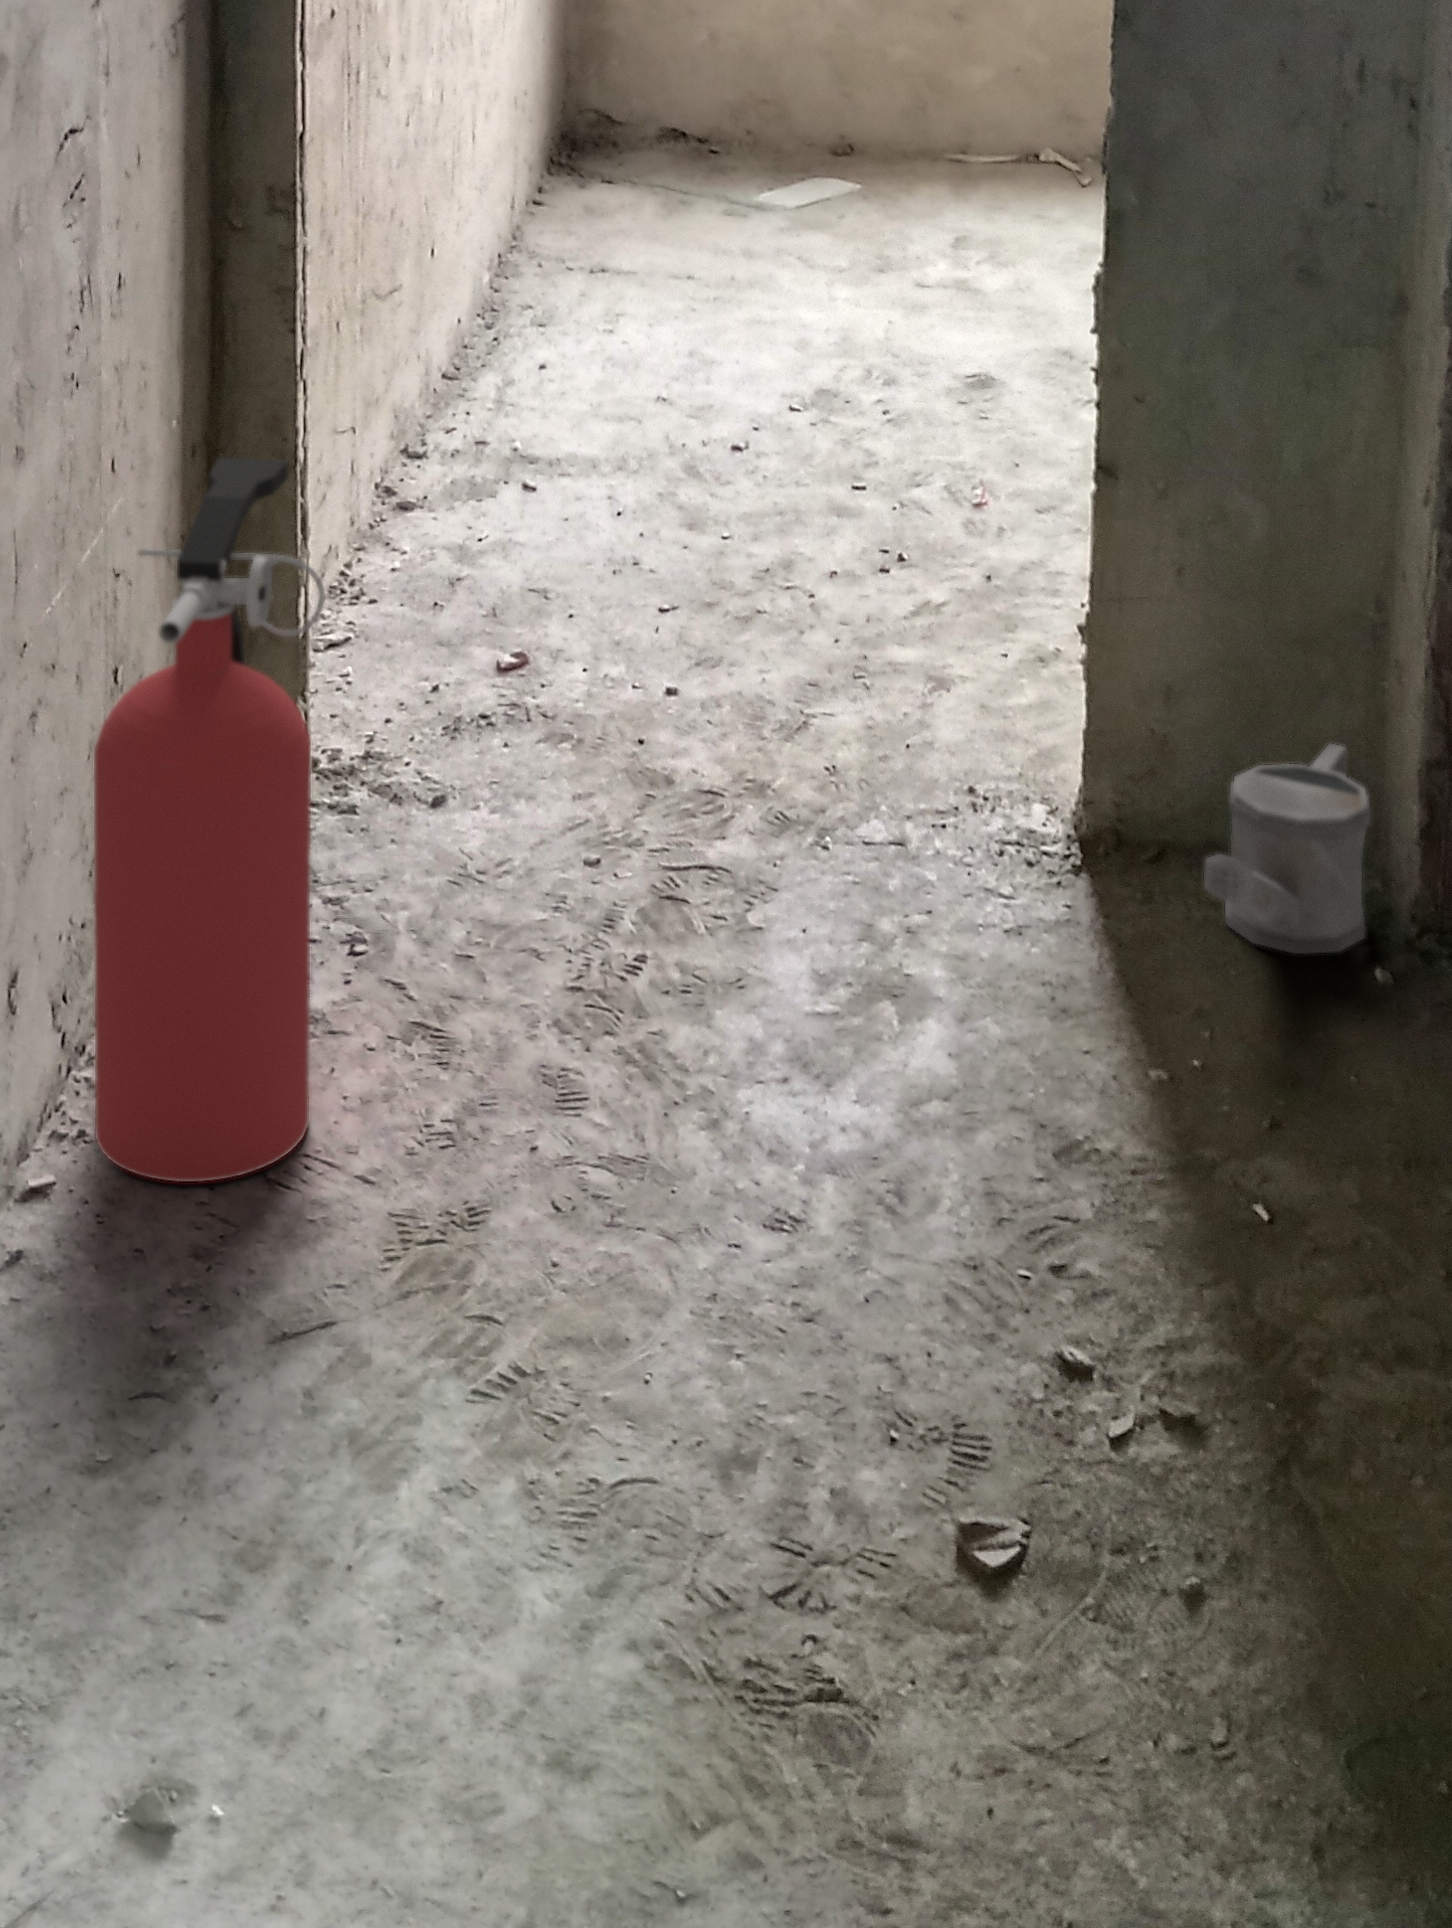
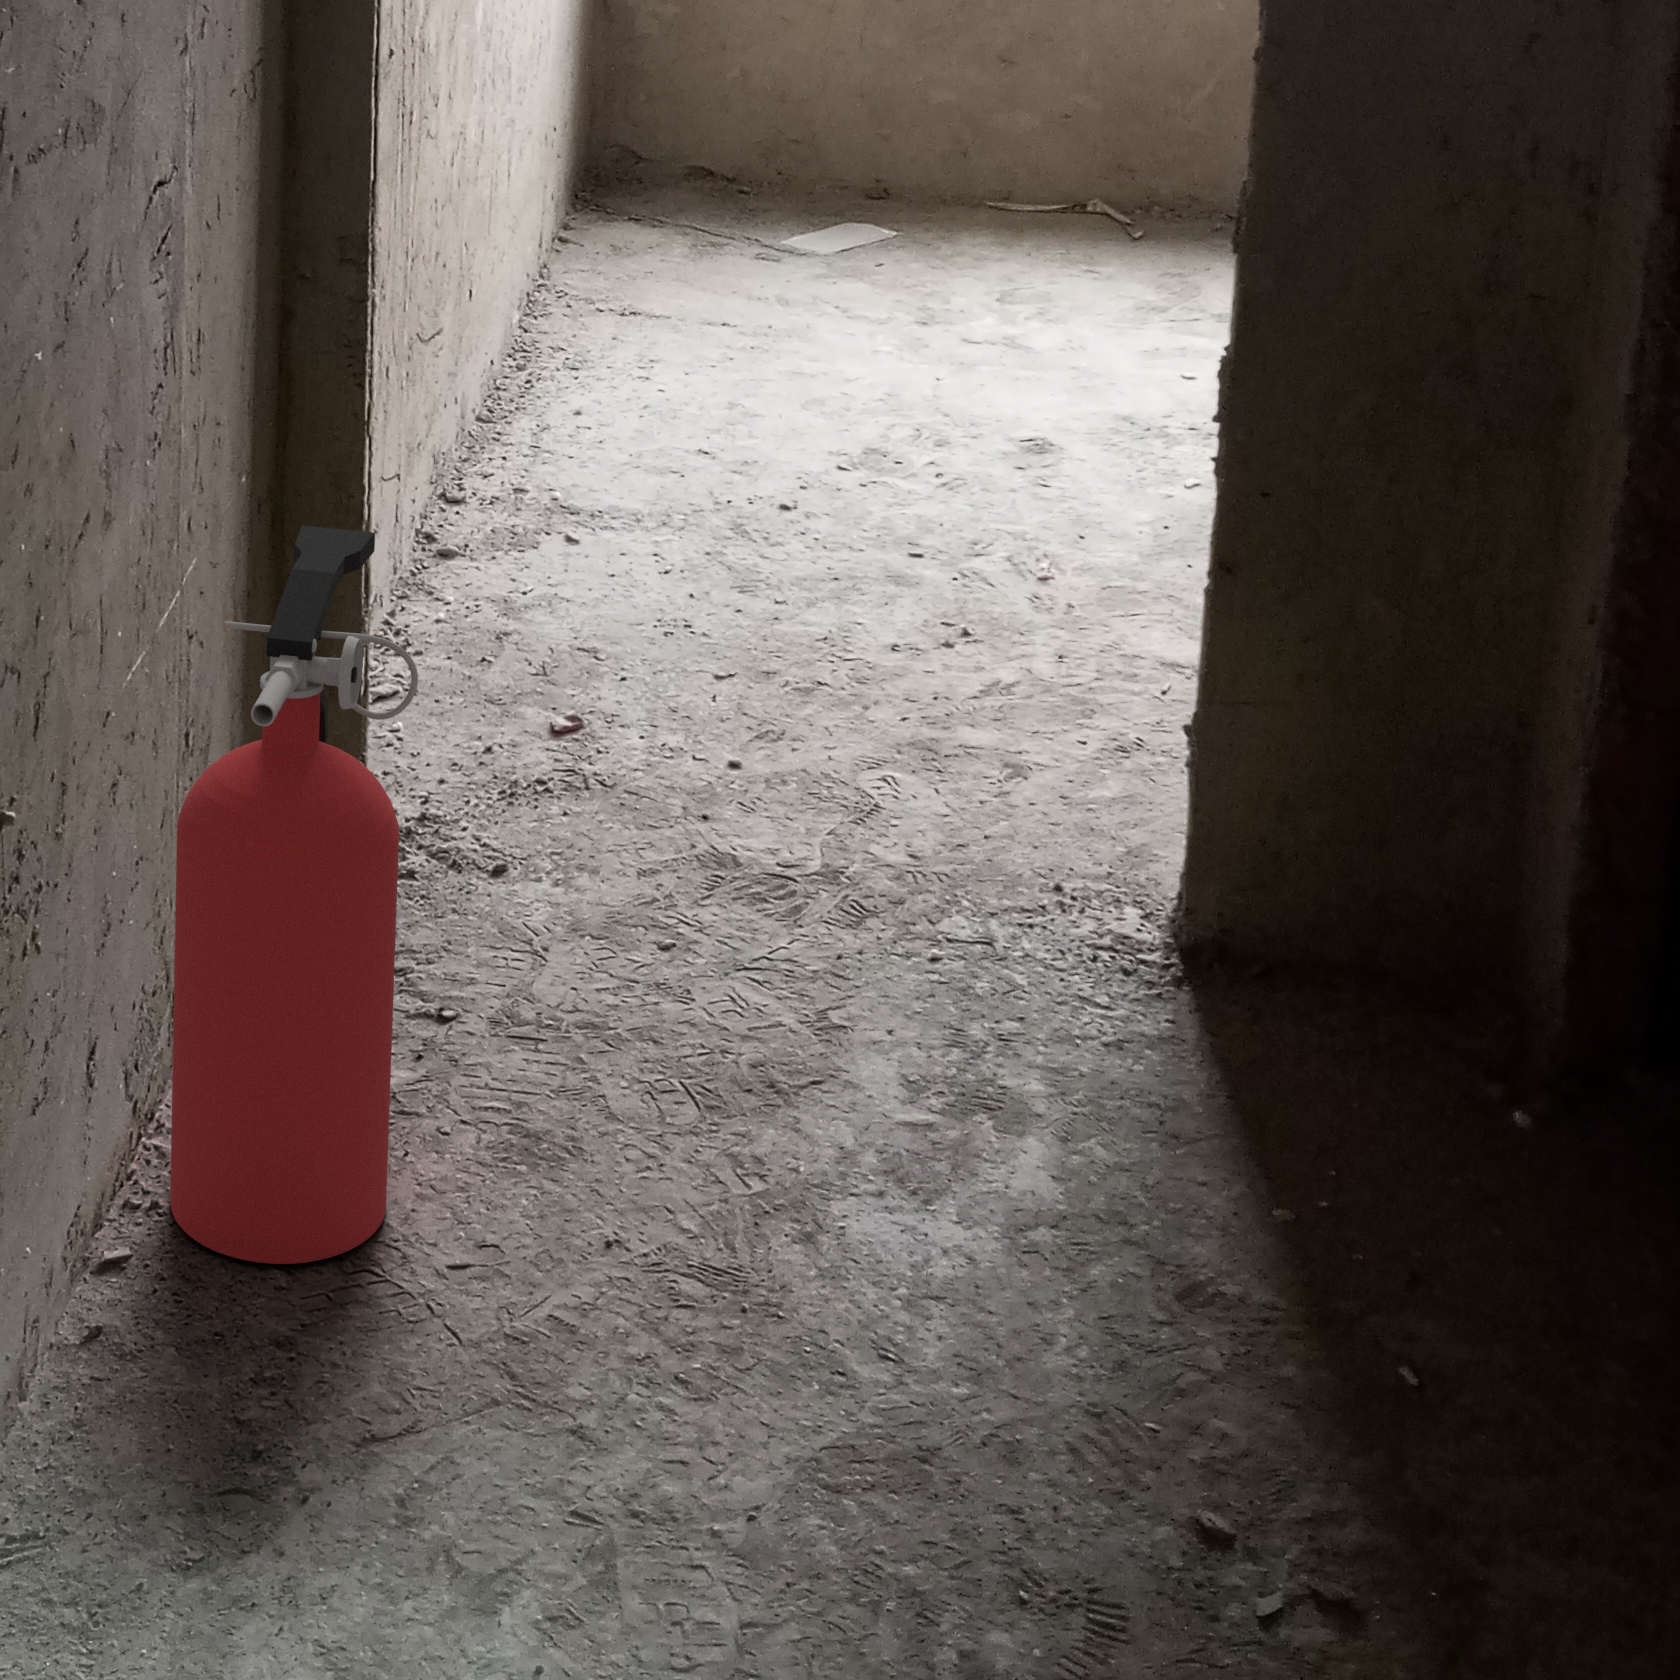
watering can: present [1204,744,1371,954] -> none [1336,871,1515,1096]

